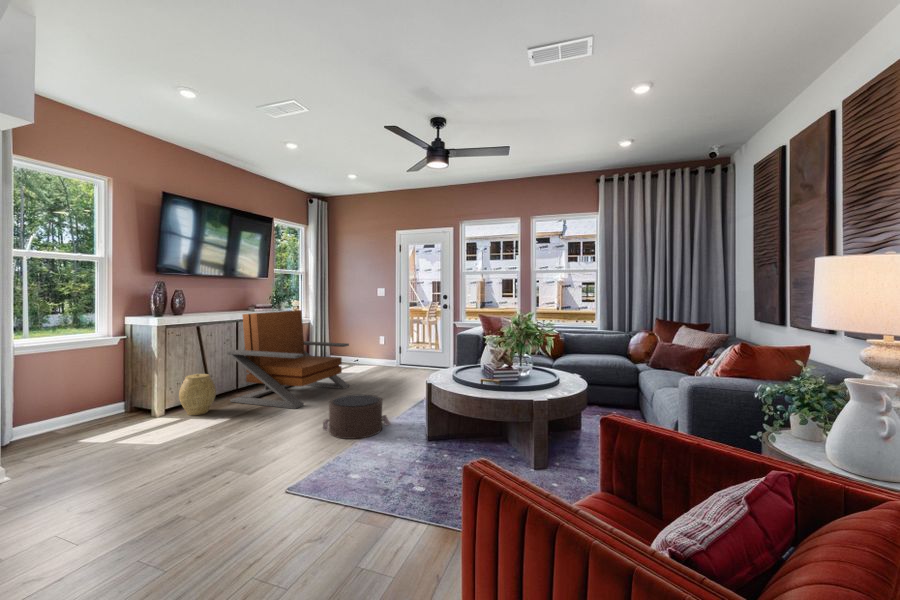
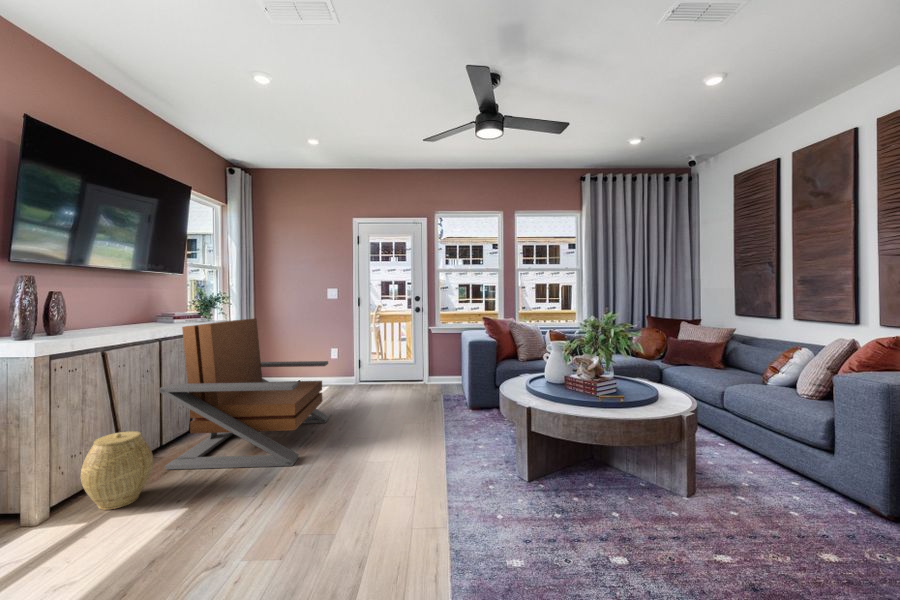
pouf: present [323,394,391,439] -> none [378,433,480,507]

